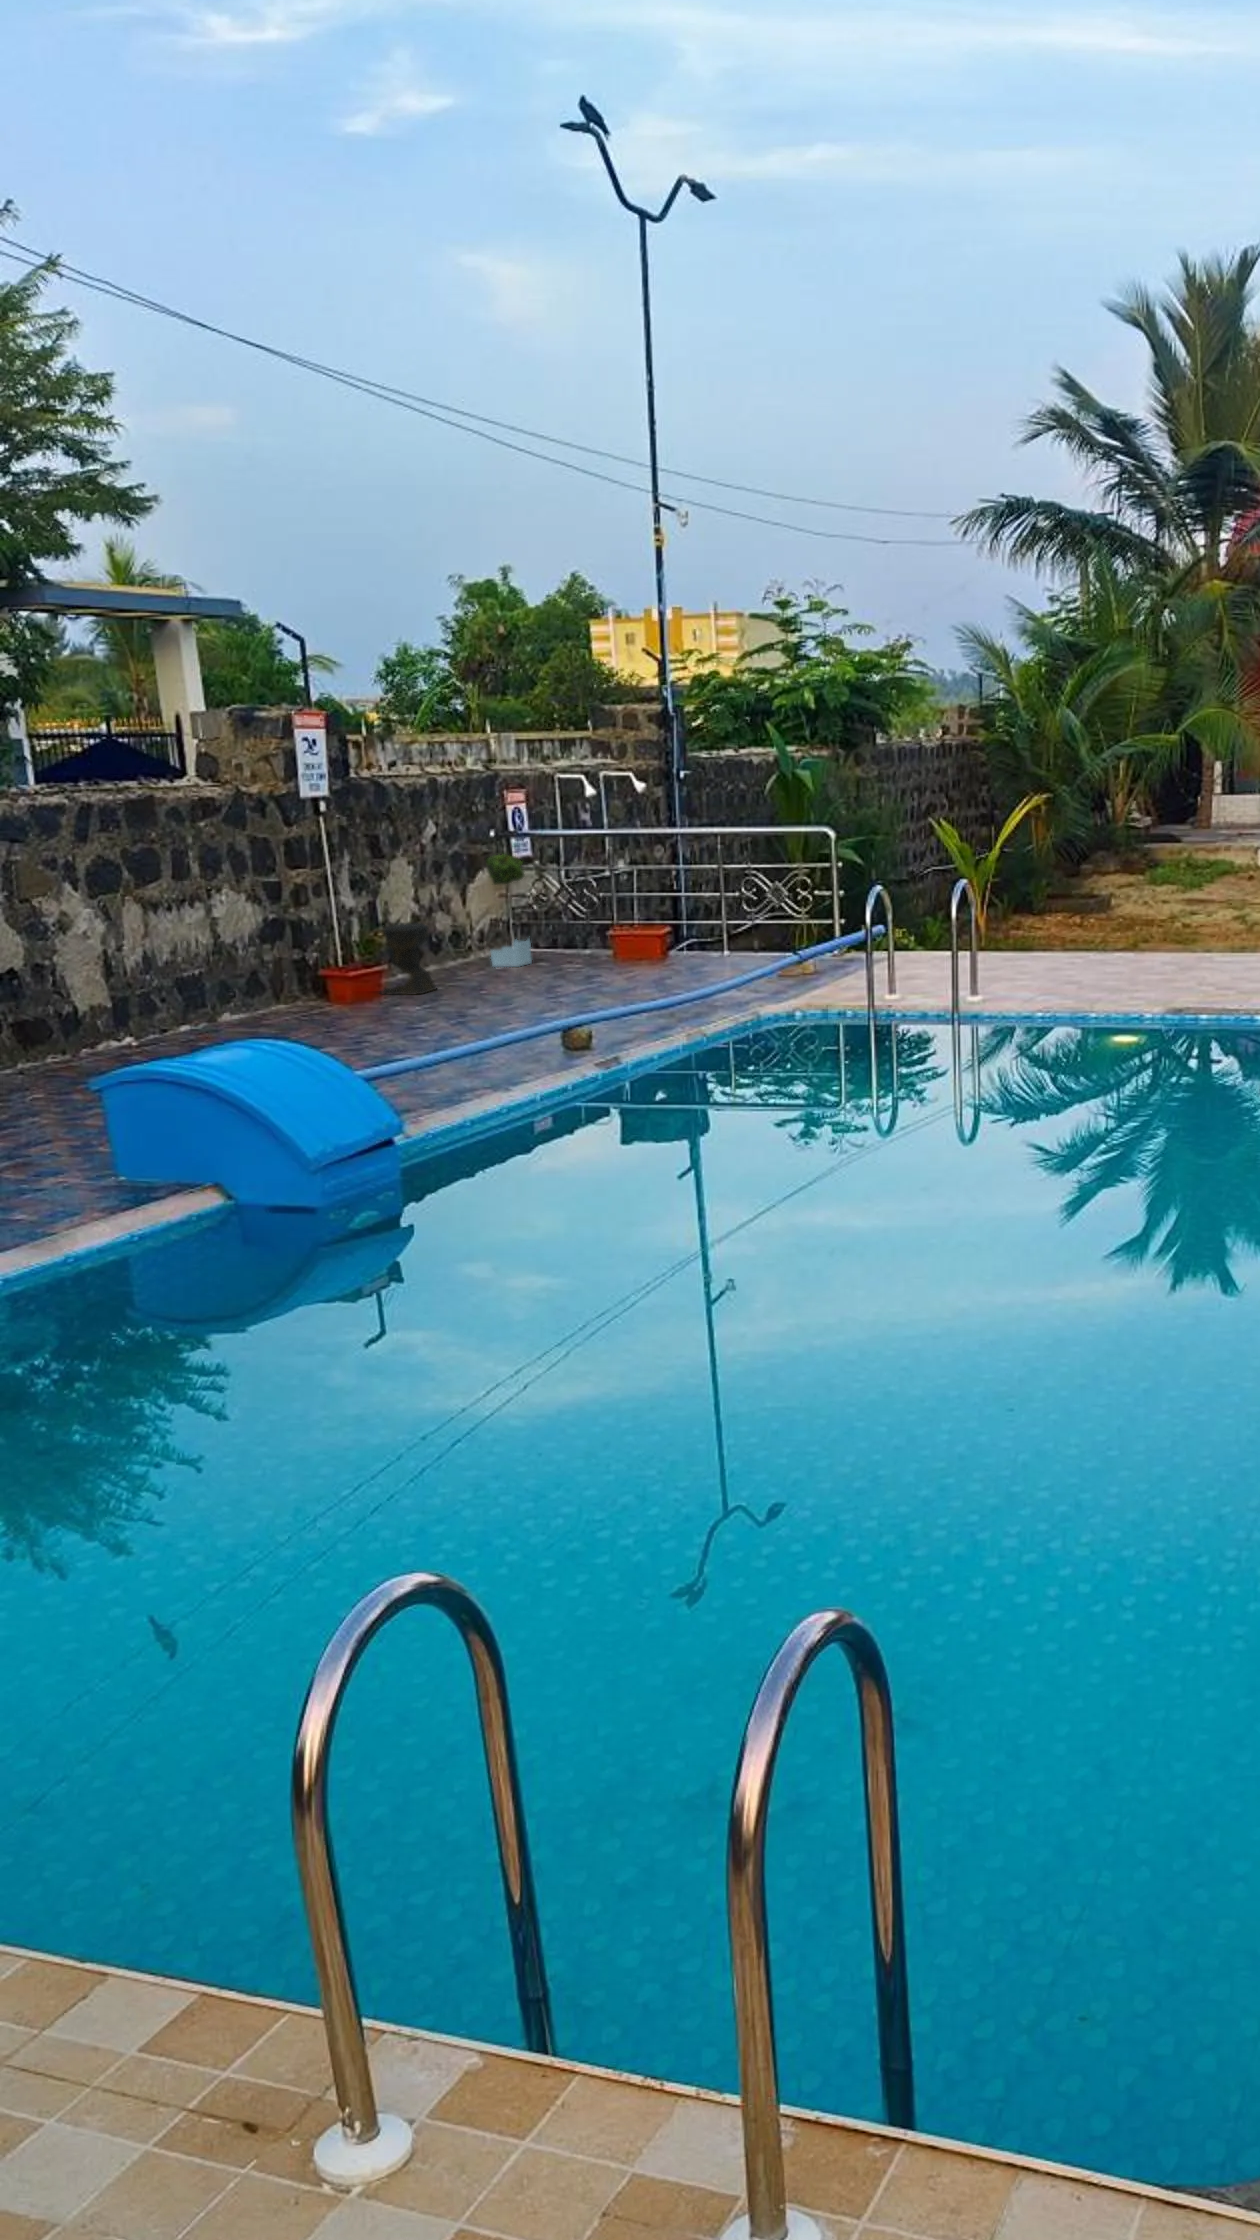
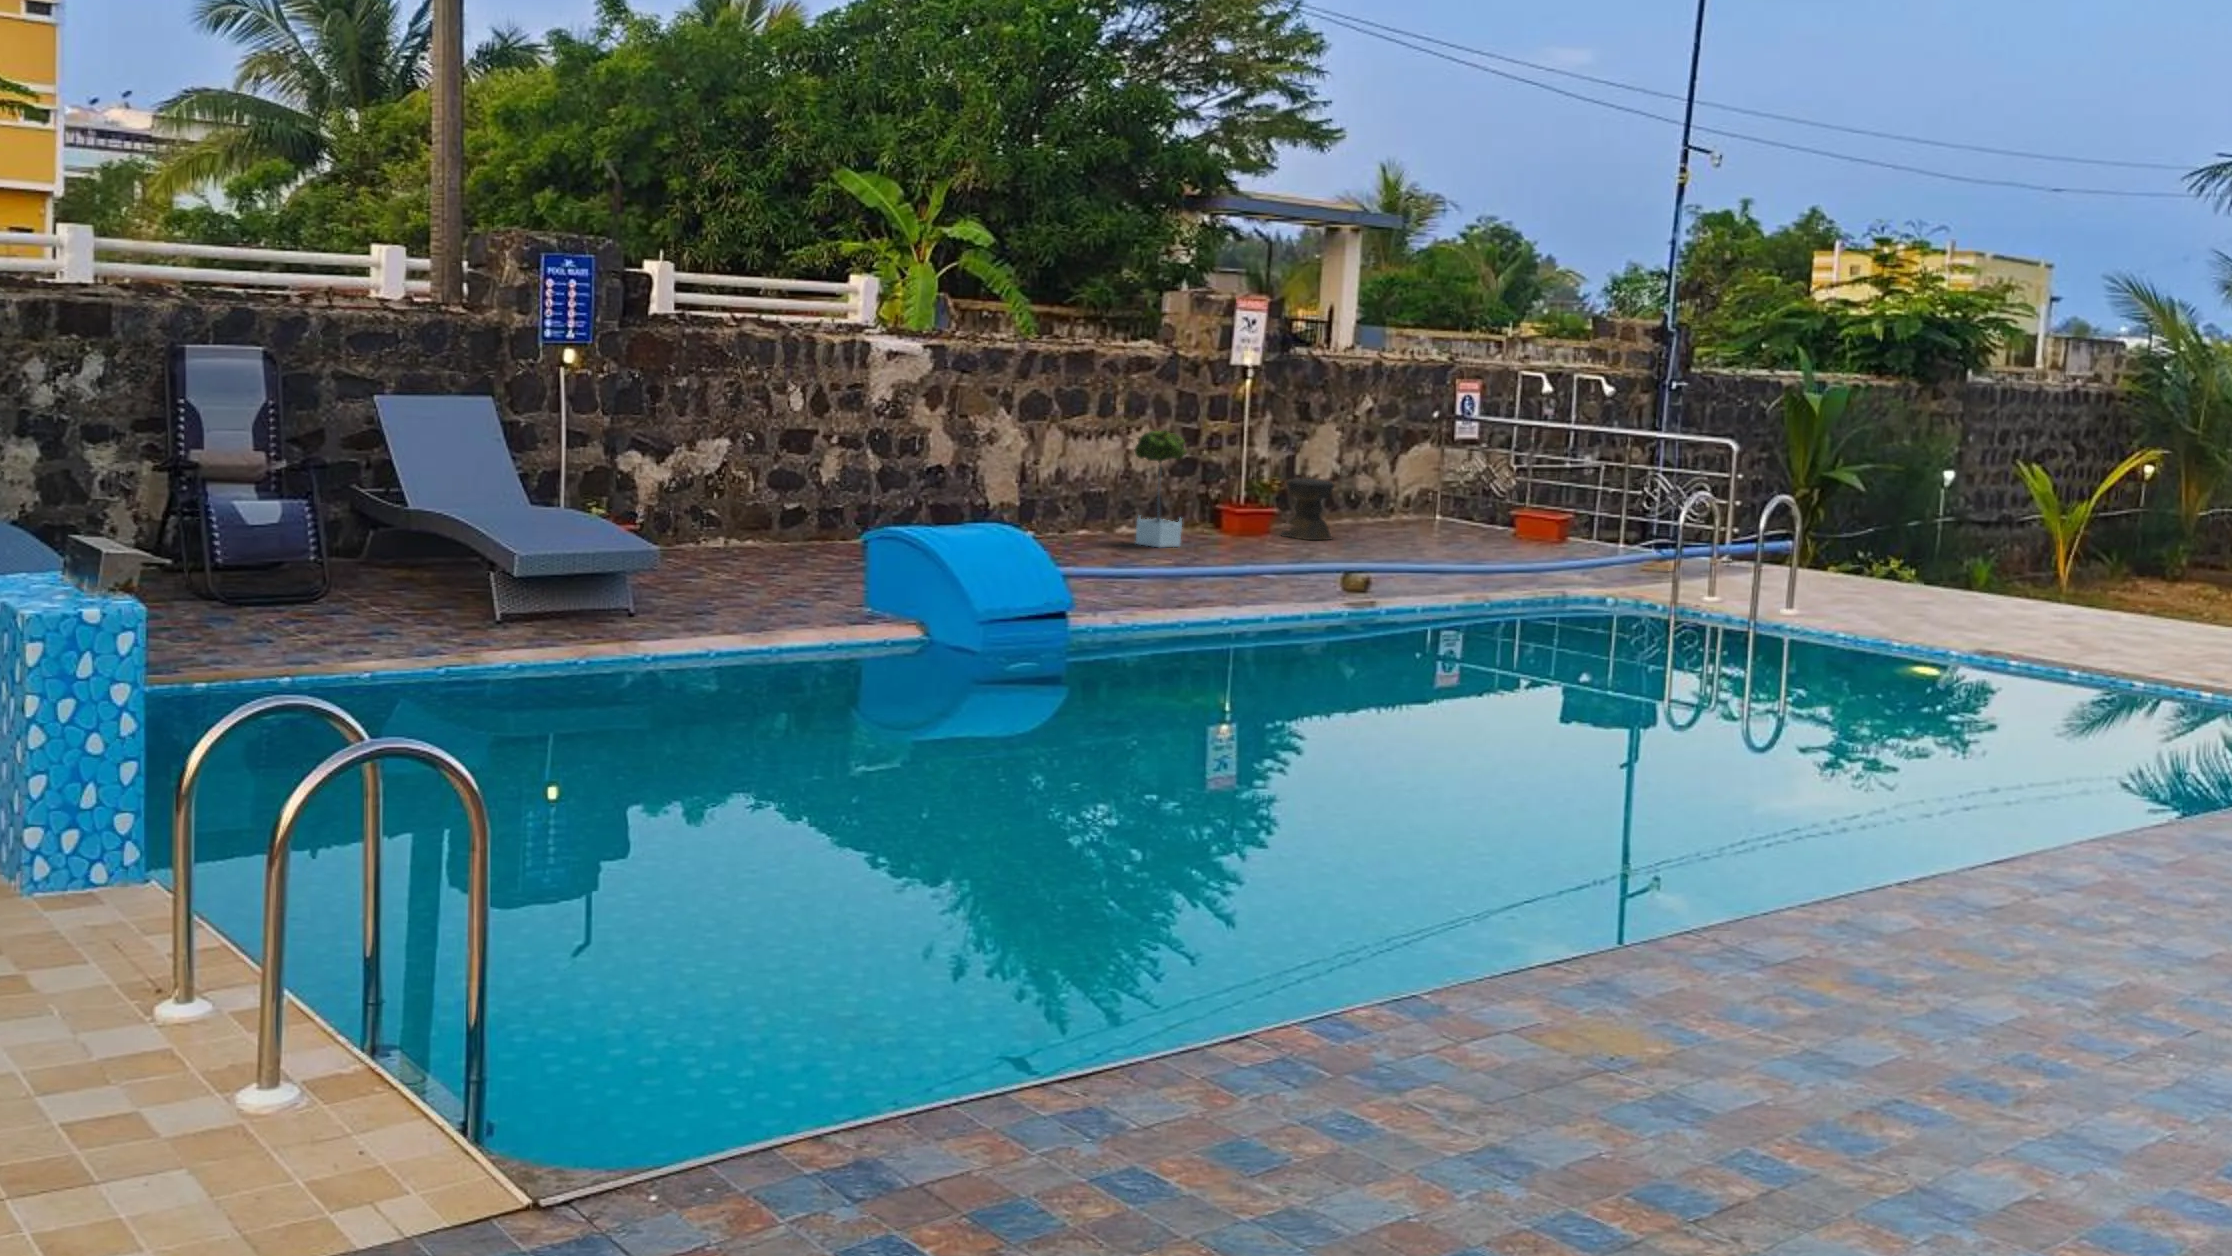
potted tree: present [487,853,532,967] -> present [1135,430,1187,547]

